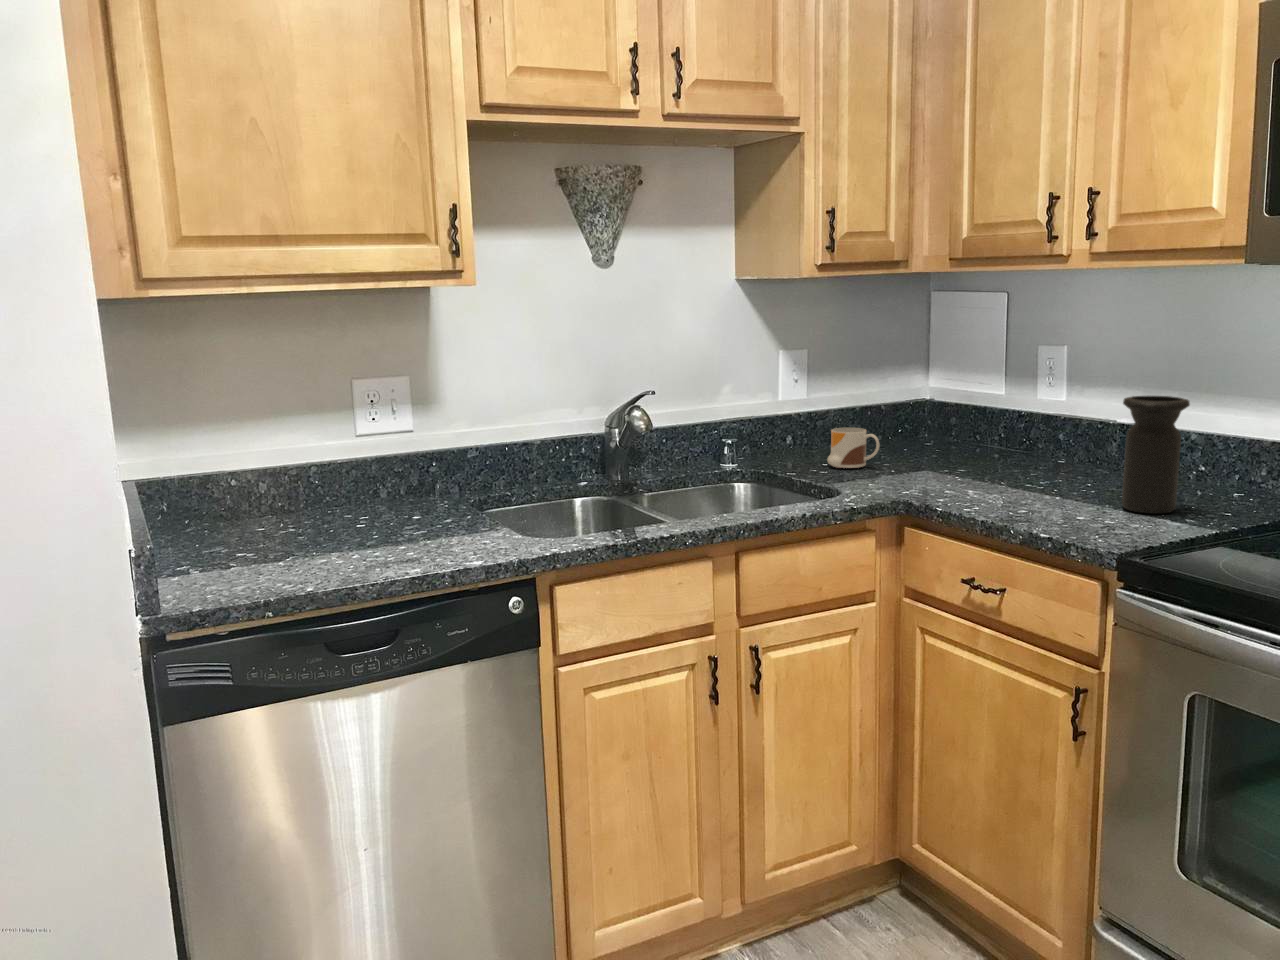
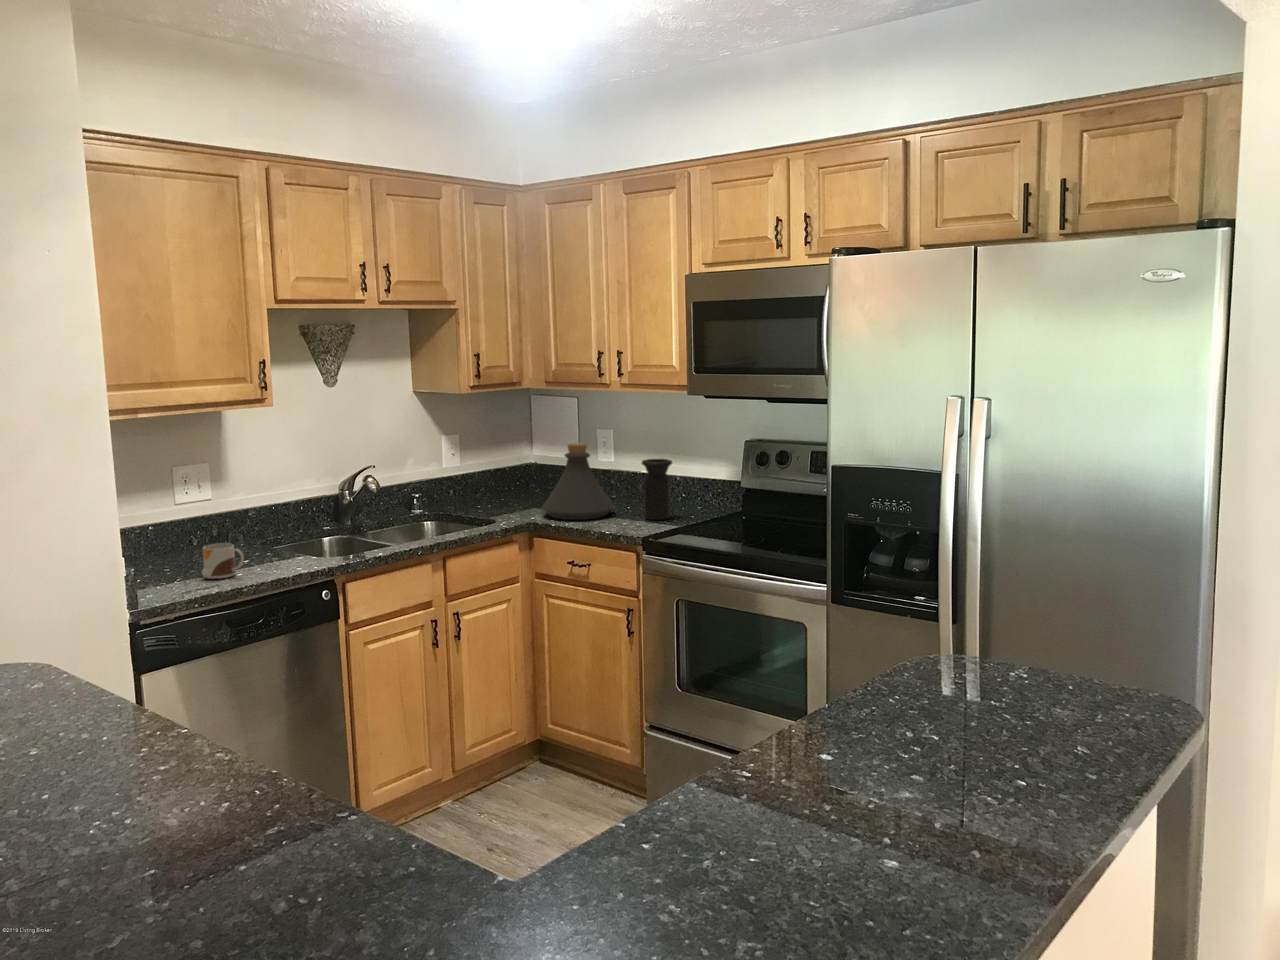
bottle: none [926,363,1062,501] -> present [542,443,614,520]
mug: present [827,428,879,468] -> present [202,543,244,579]

